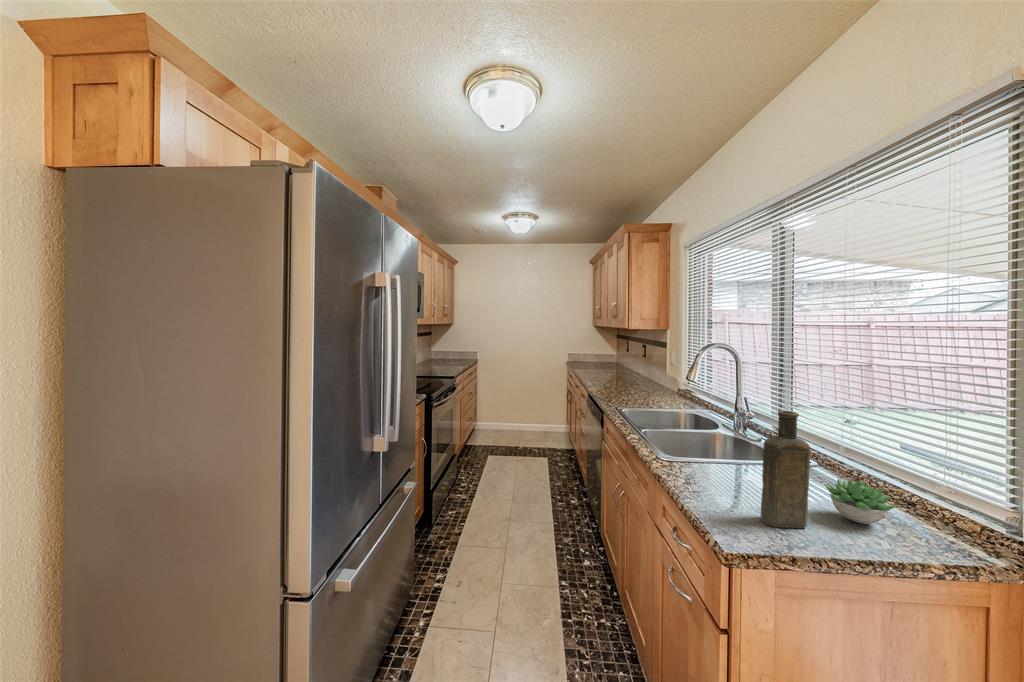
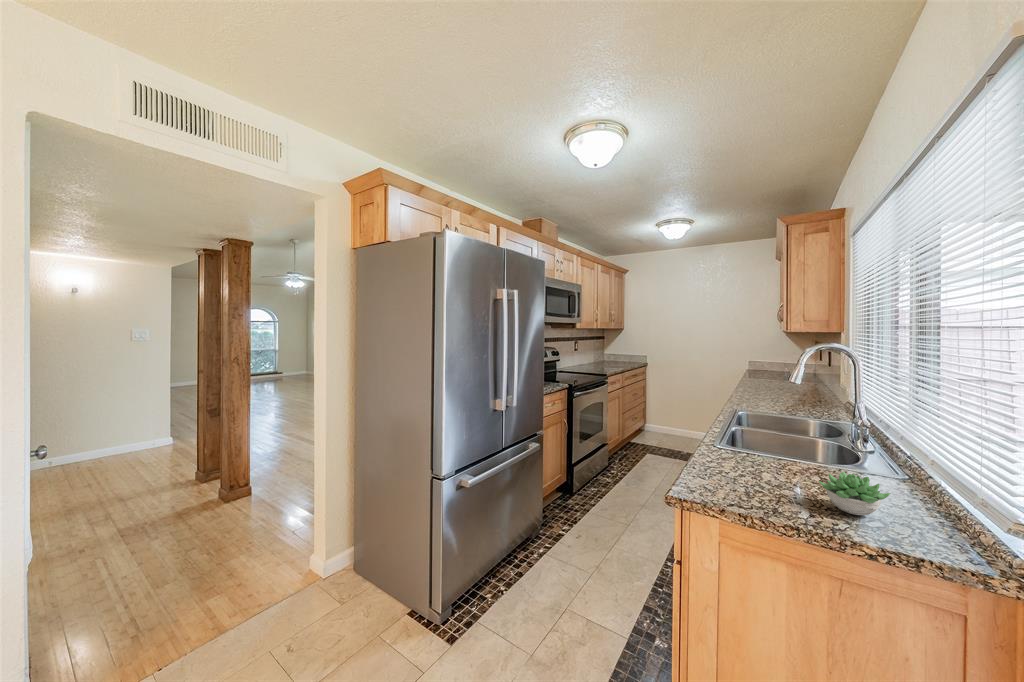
bottle: present [761,411,810,528] -> none [735,398,784,503]

